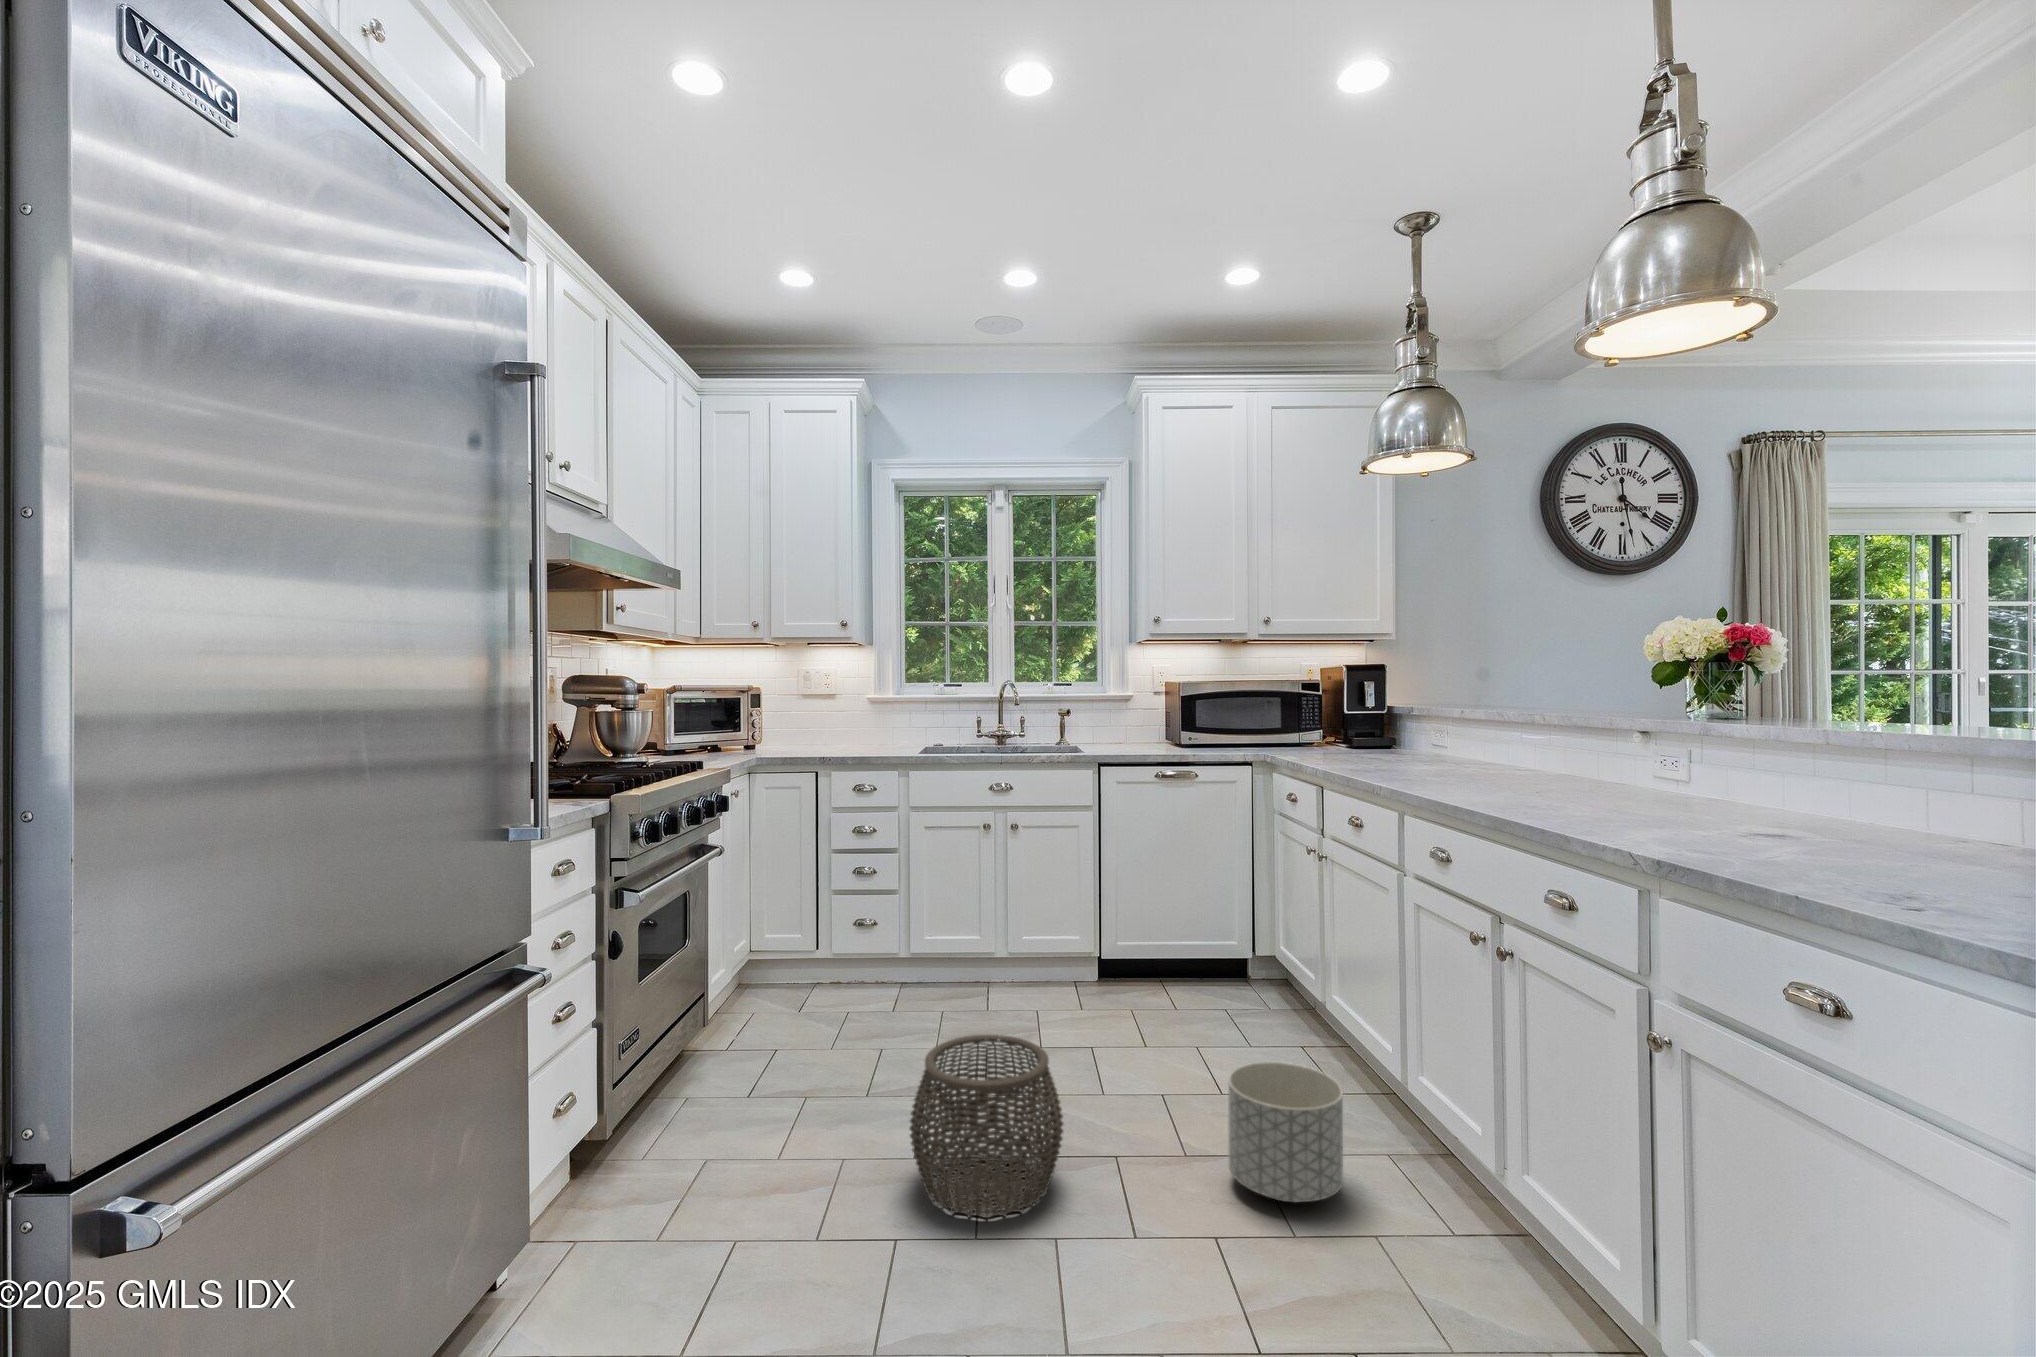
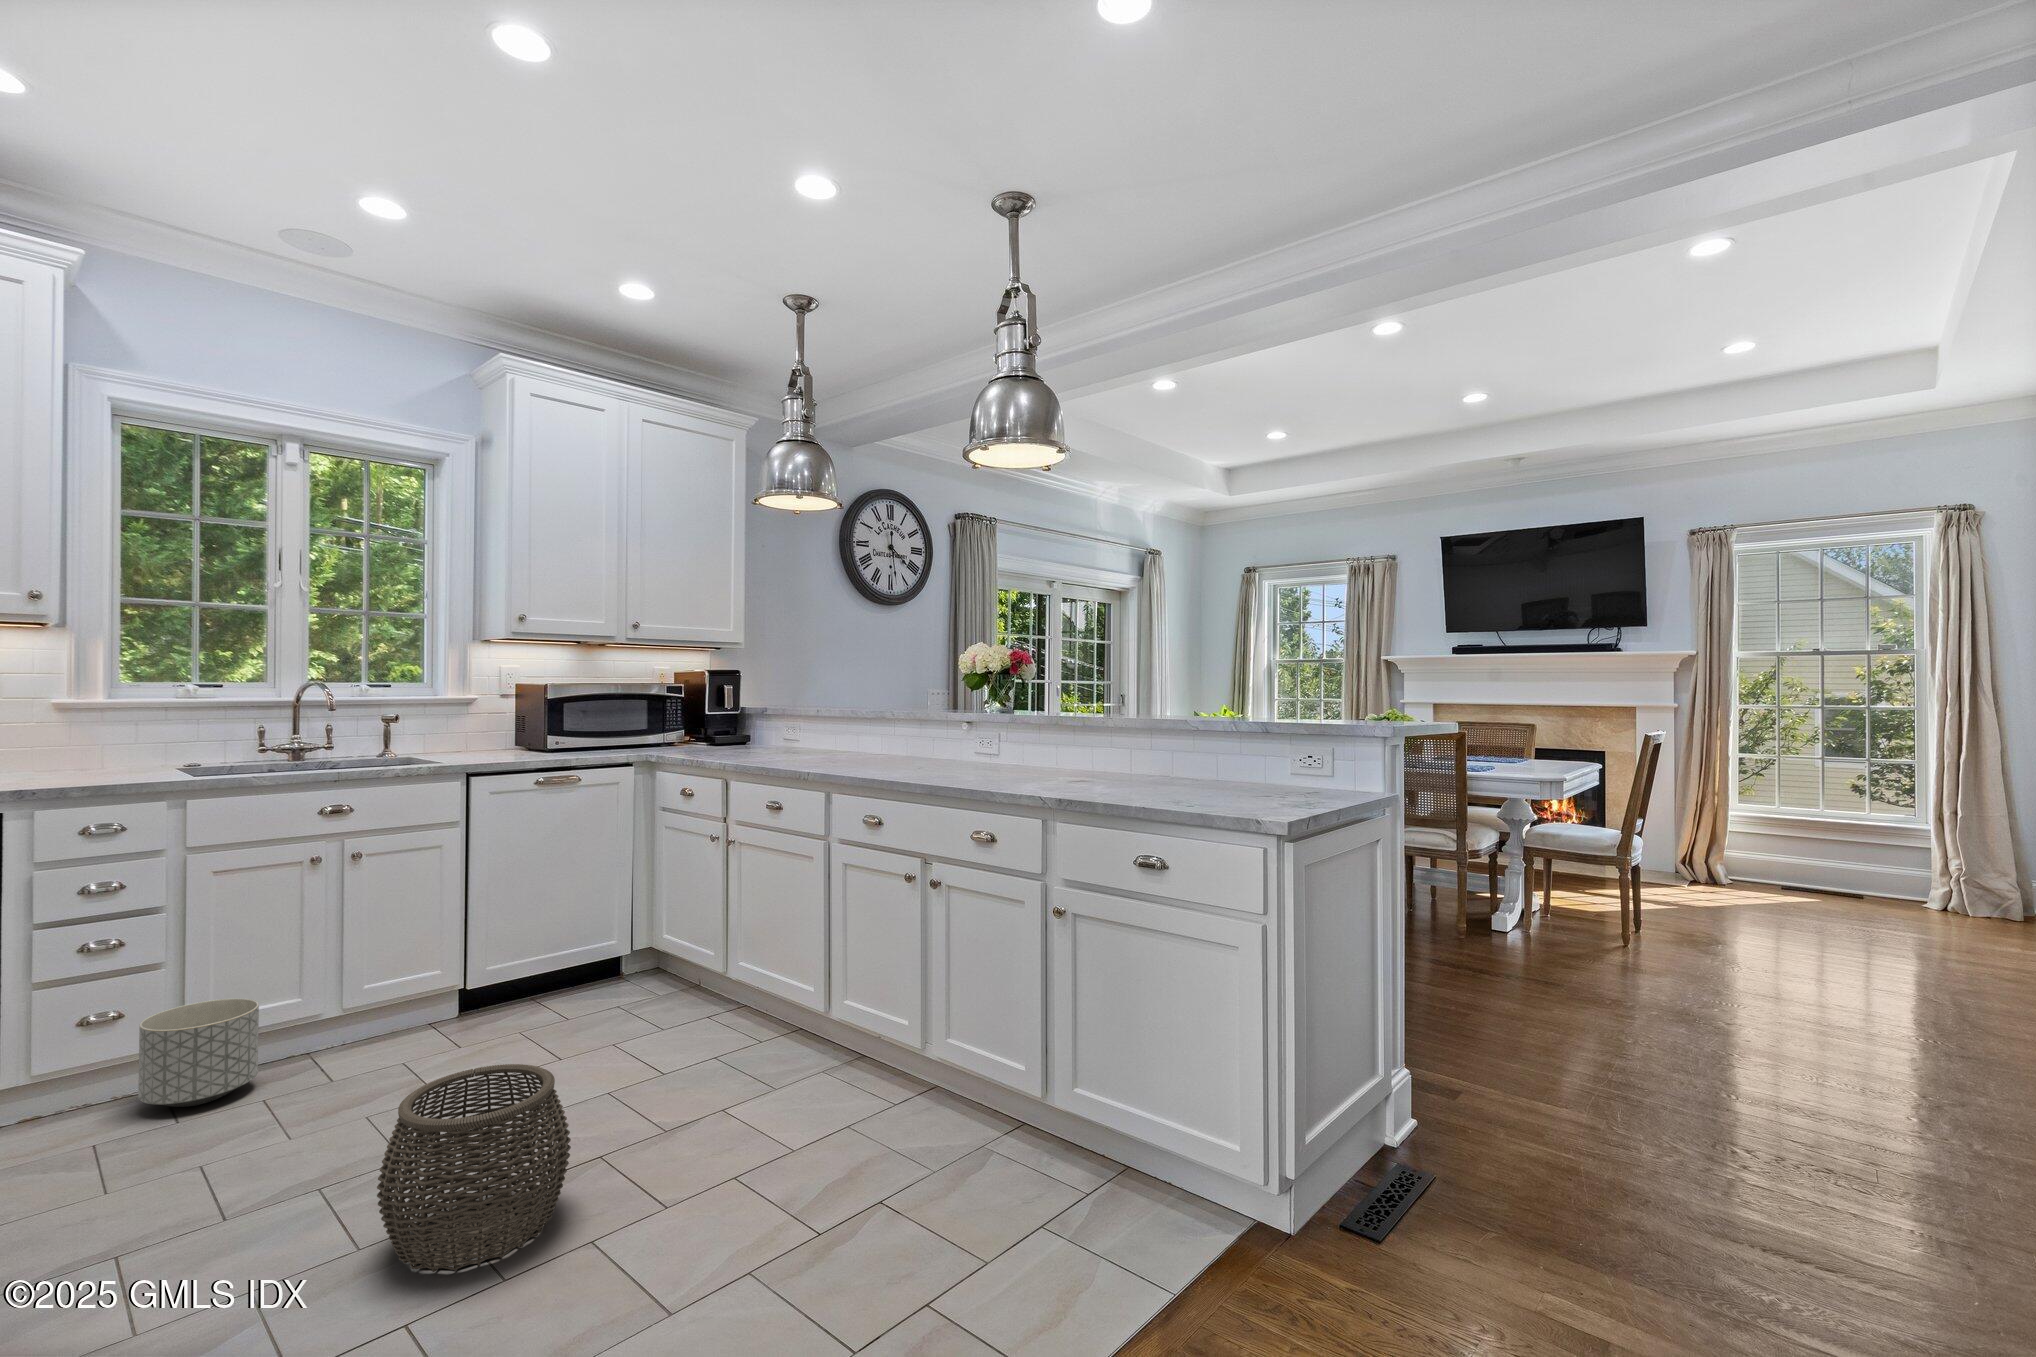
planter: present [1228,1062,1343,1203] -> present [138,998,259,1107]

